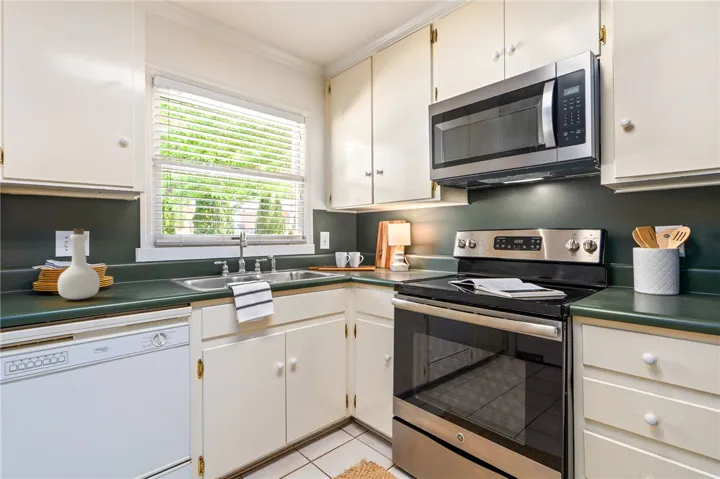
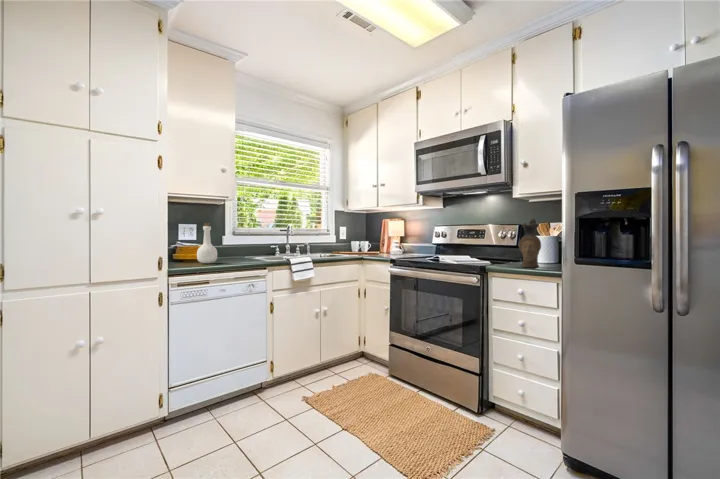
ceramic pitcher: none [639,218,690,311] -> present [519,218,541,267]

